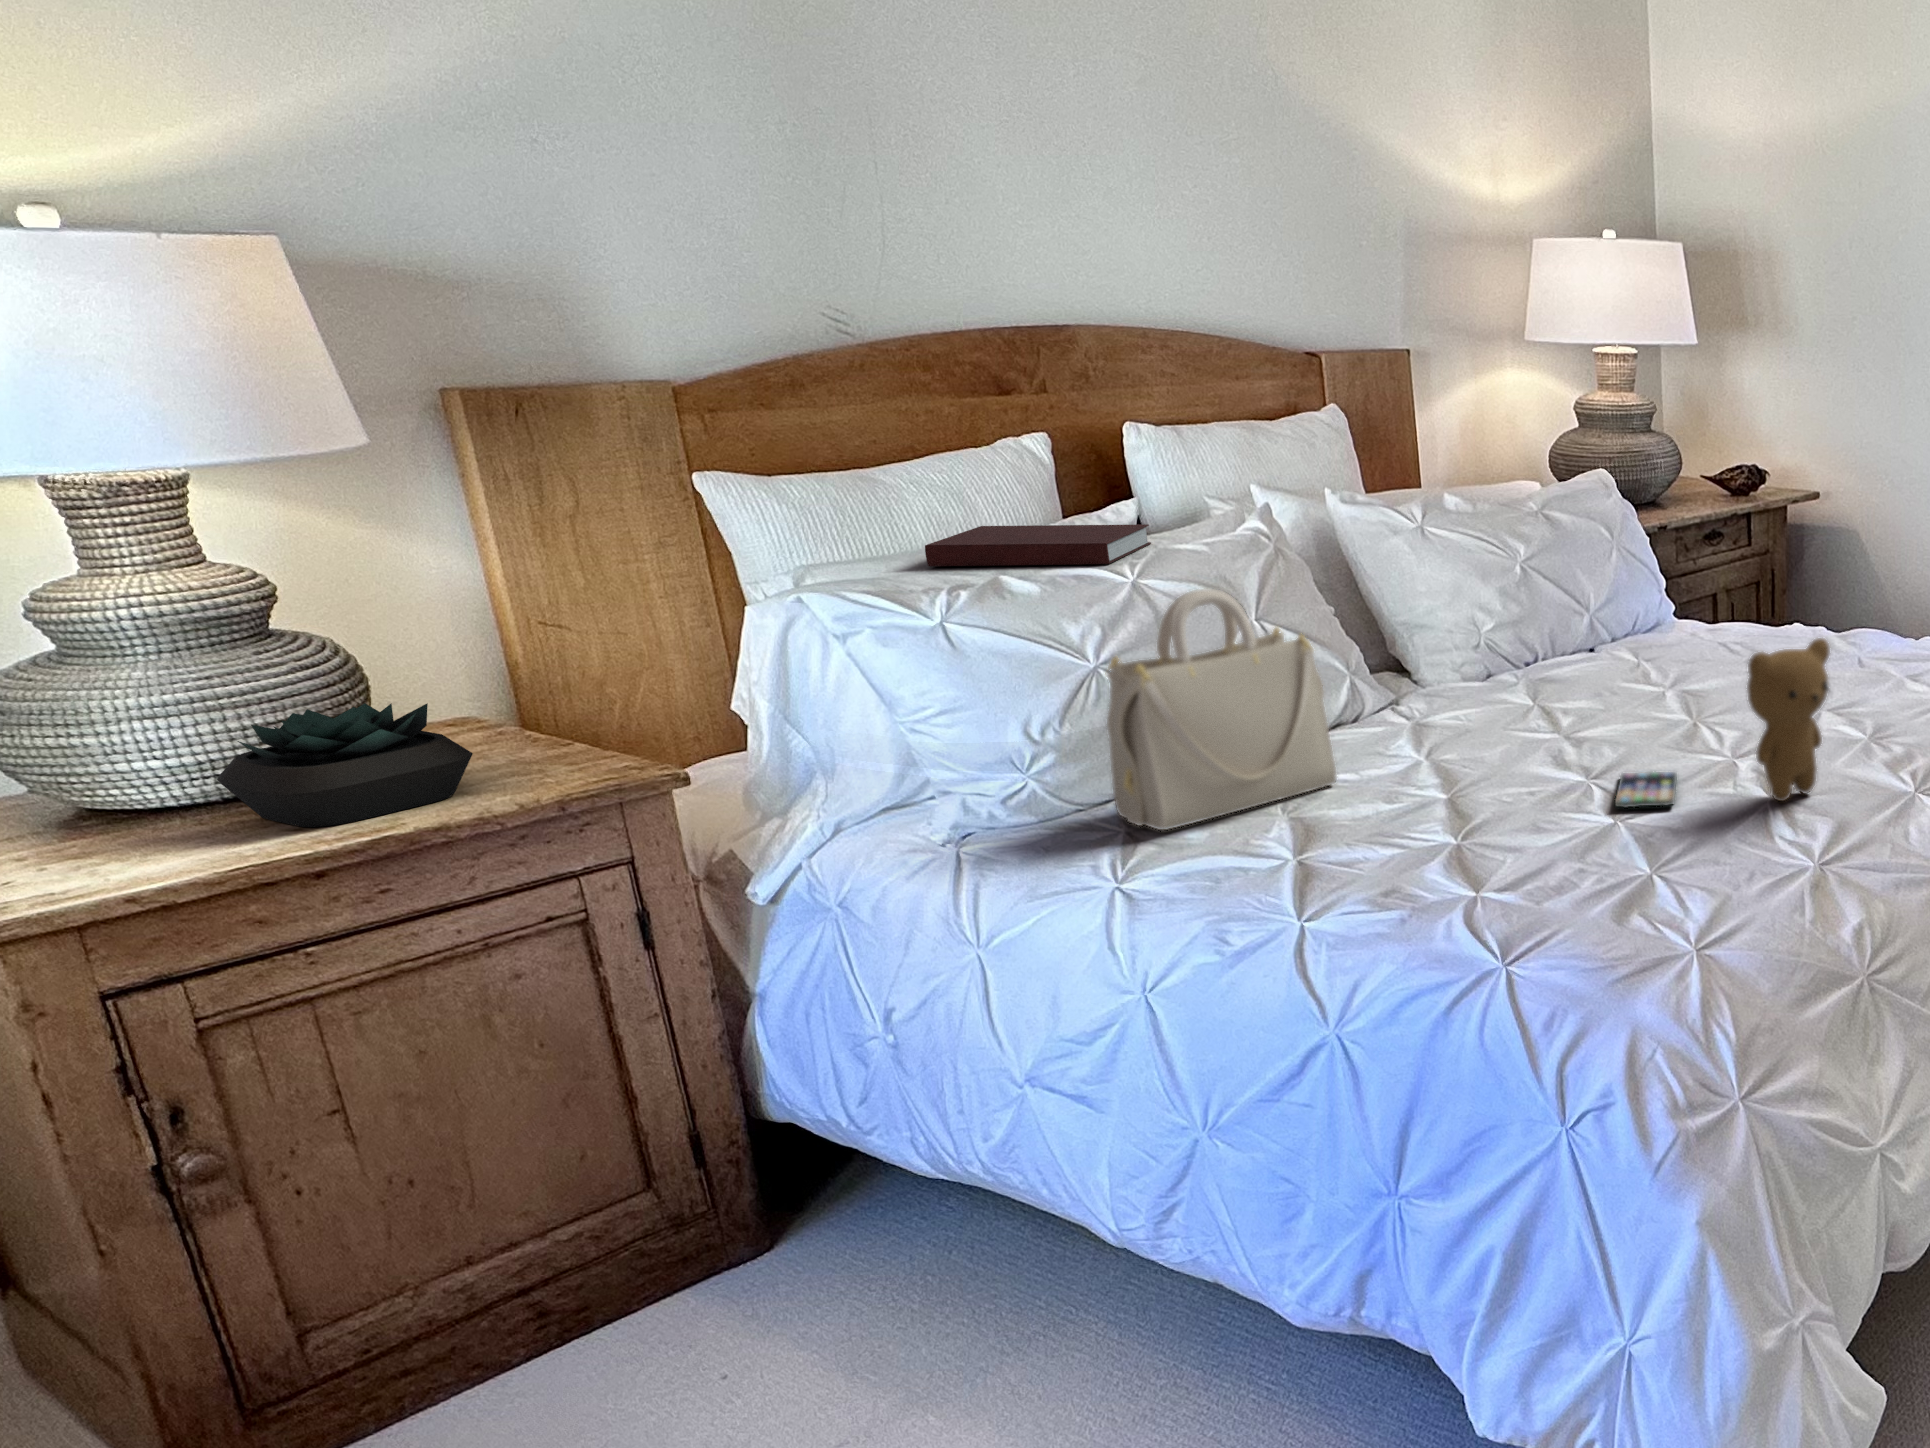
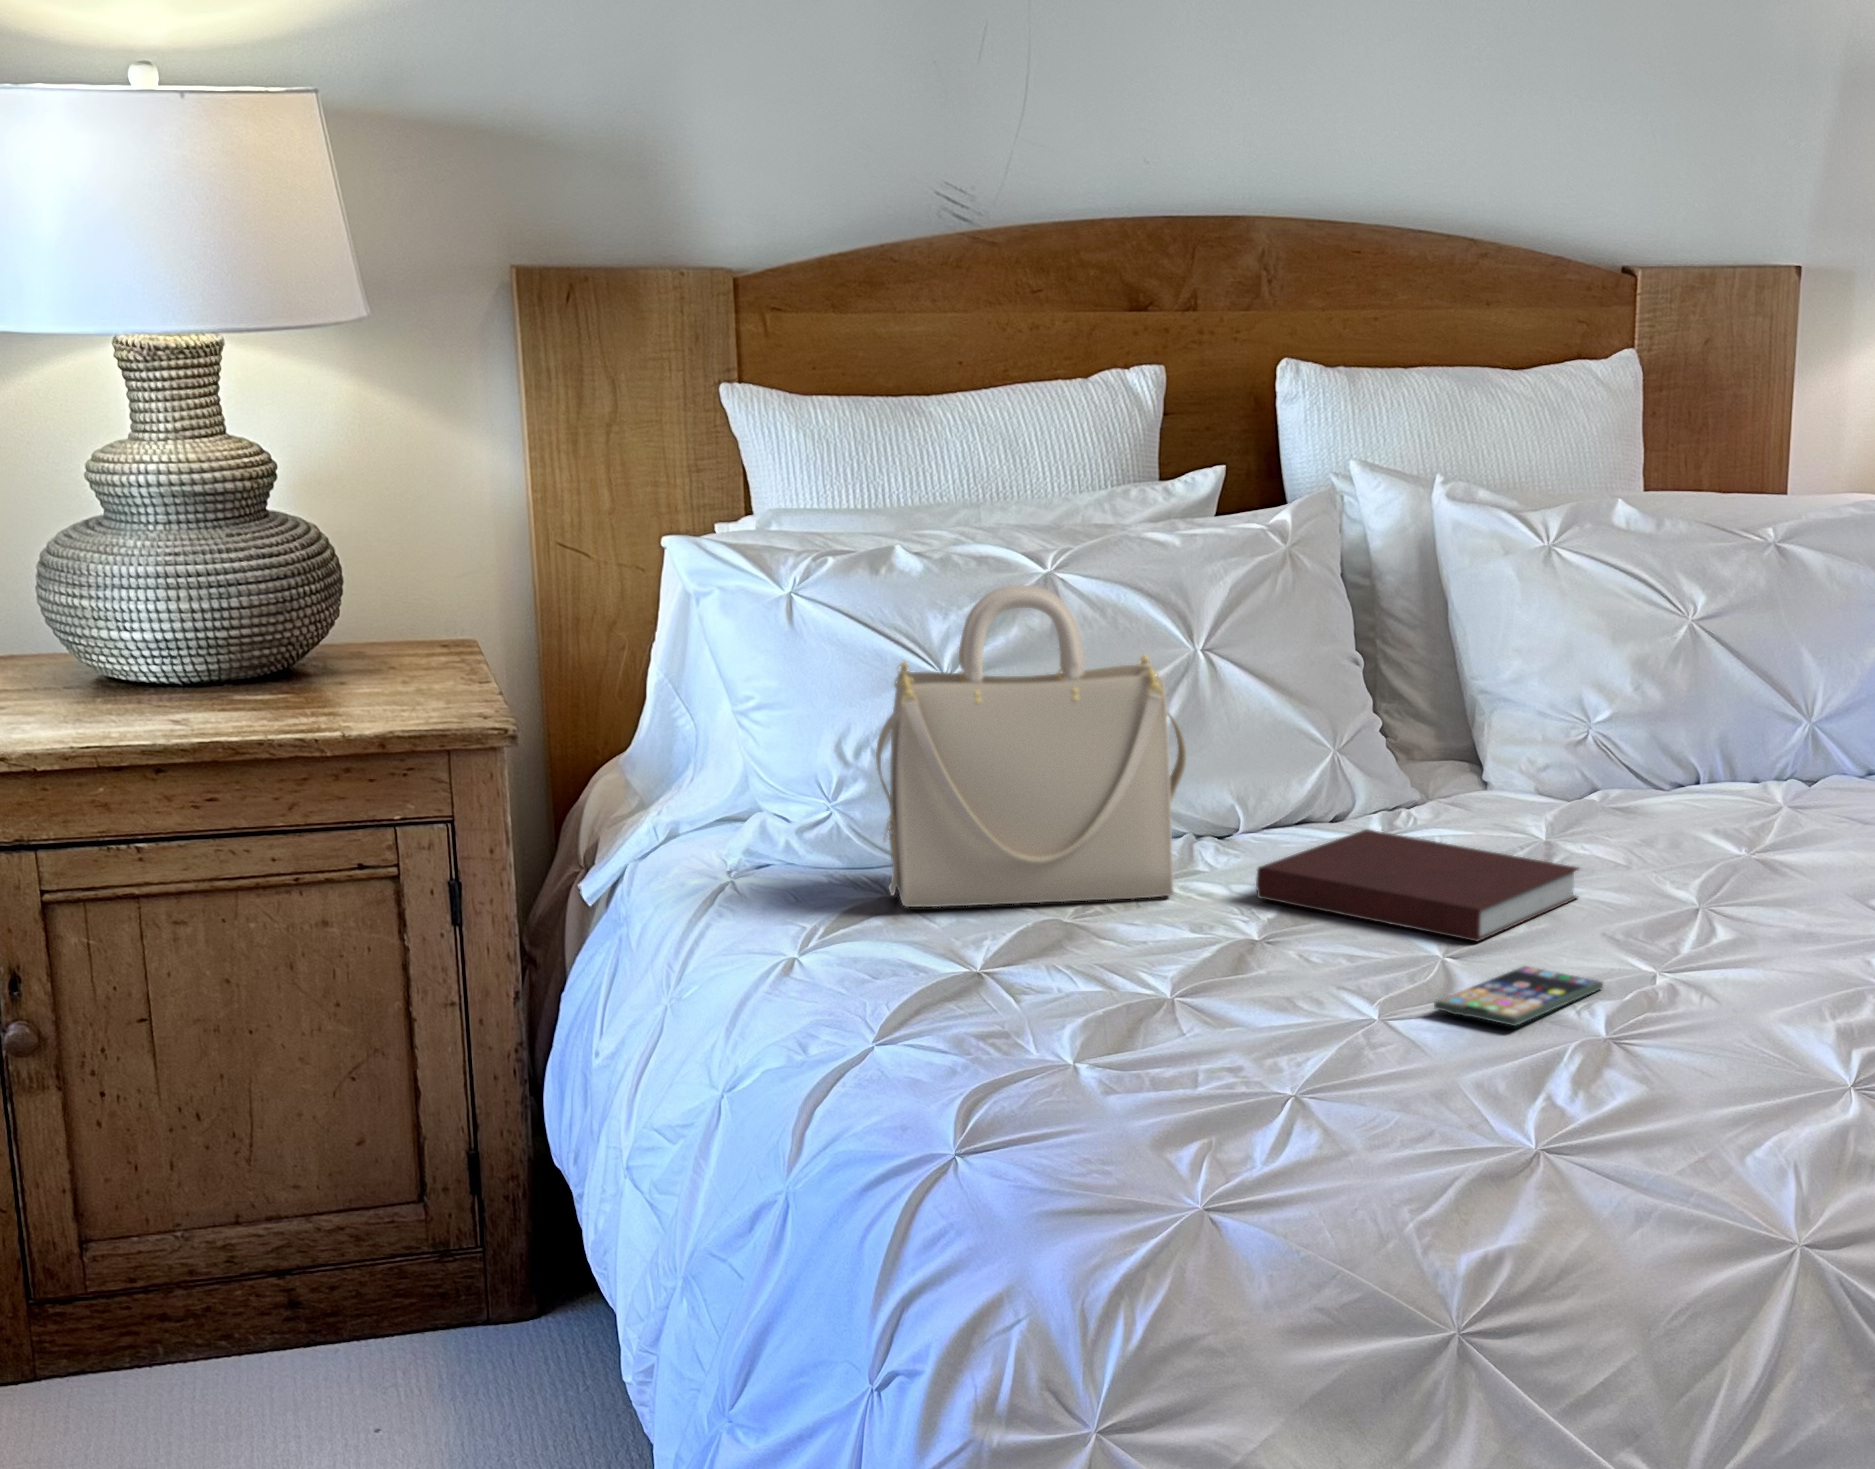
notebook: present [925,524,1151,566] -> present [1256,829,1579,942]
teddy bear: present [1747,638,1830,801] -> none [1624,794,1814,1062]
succulent plant: present [217,703,473,827] -> none [143,598,336,722]

